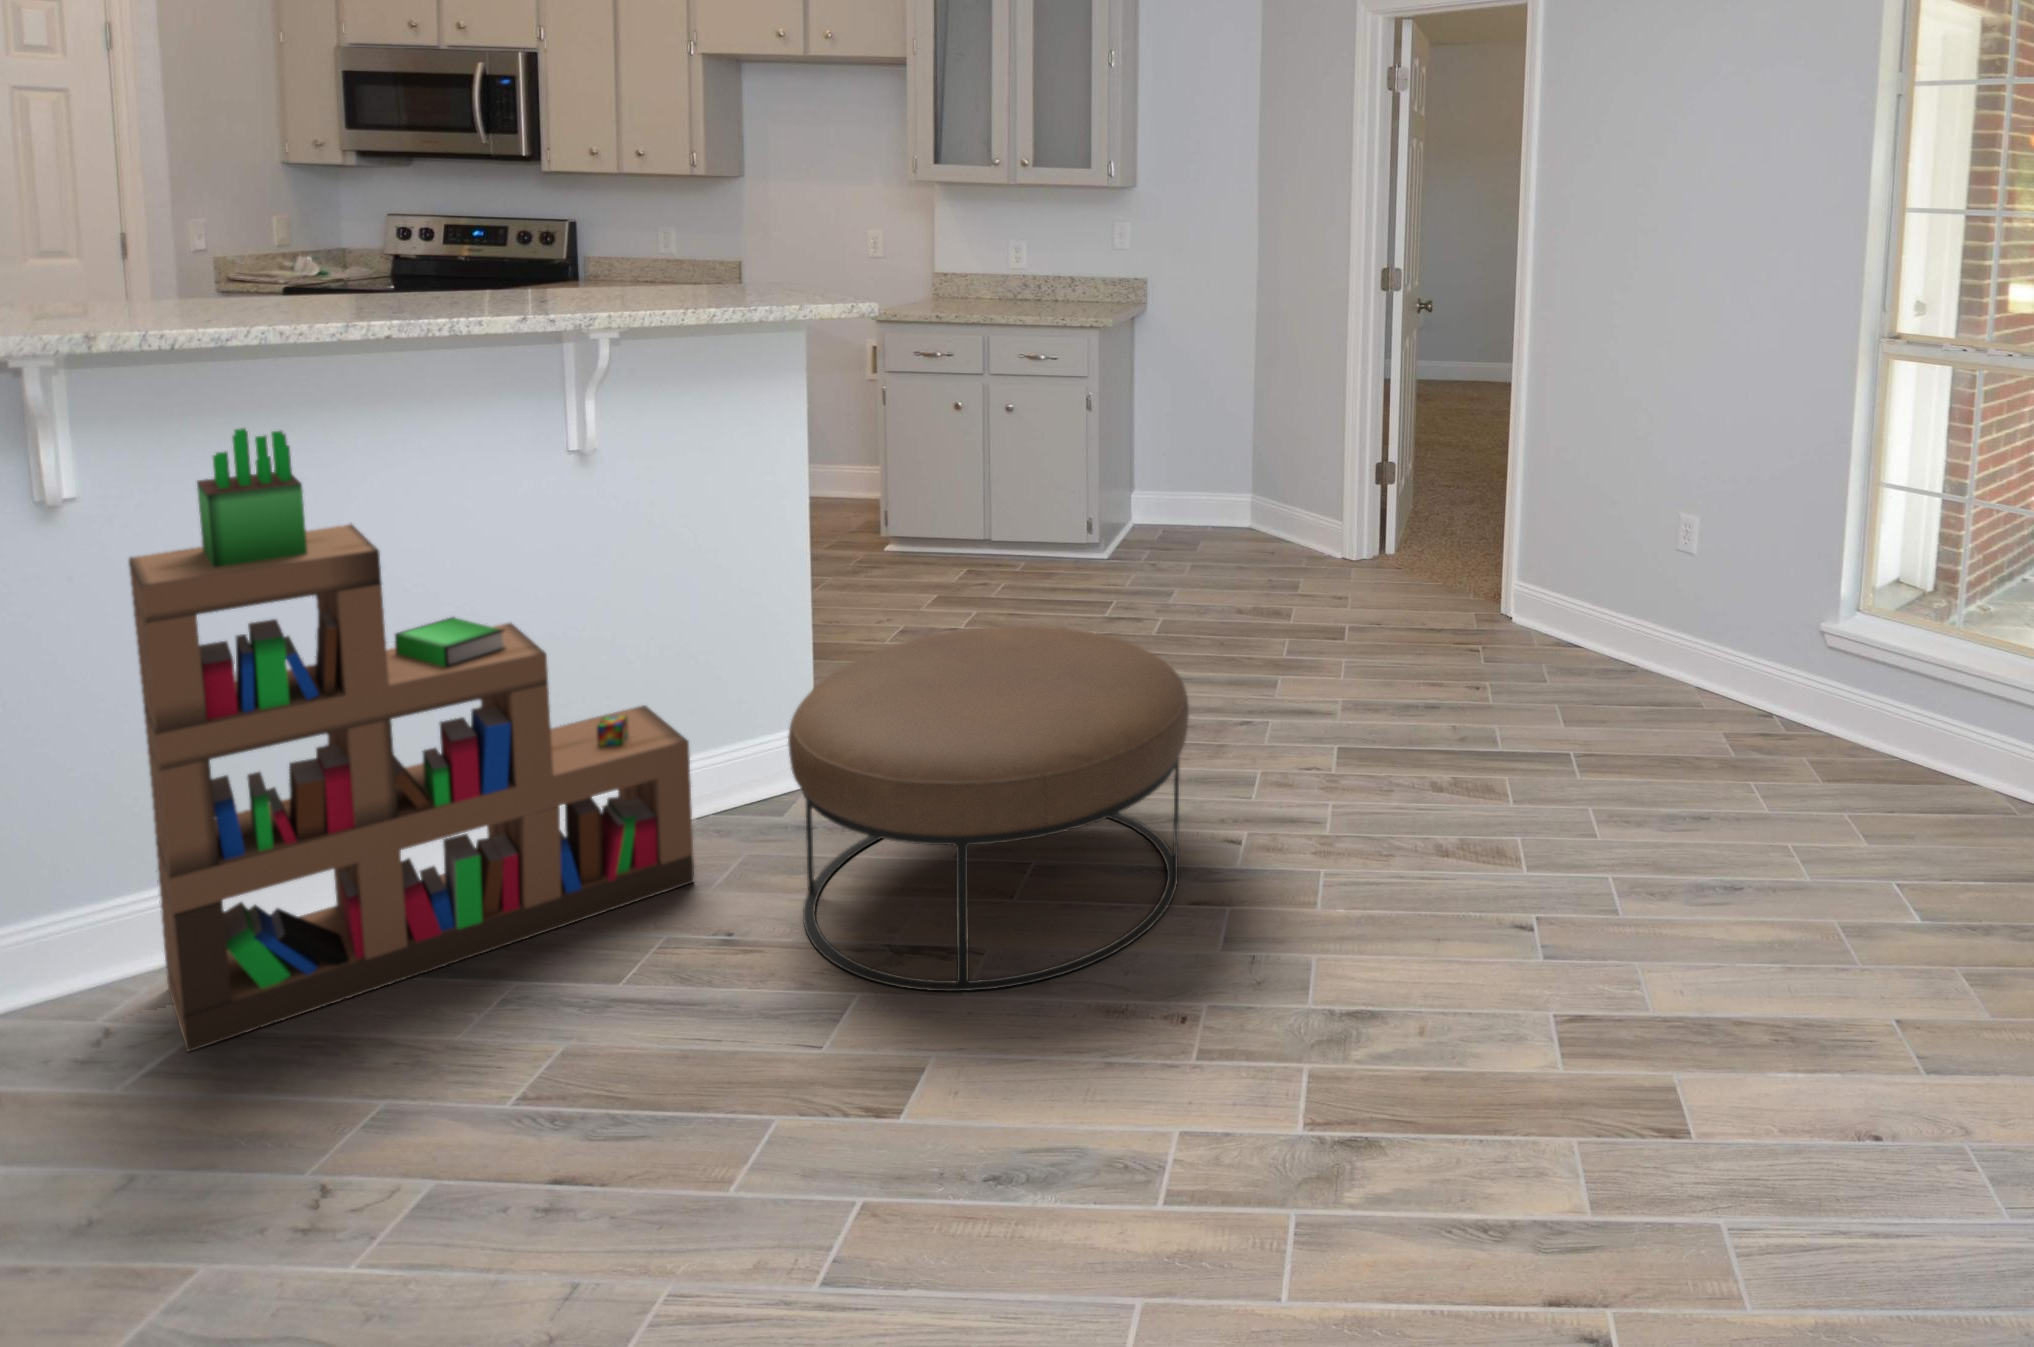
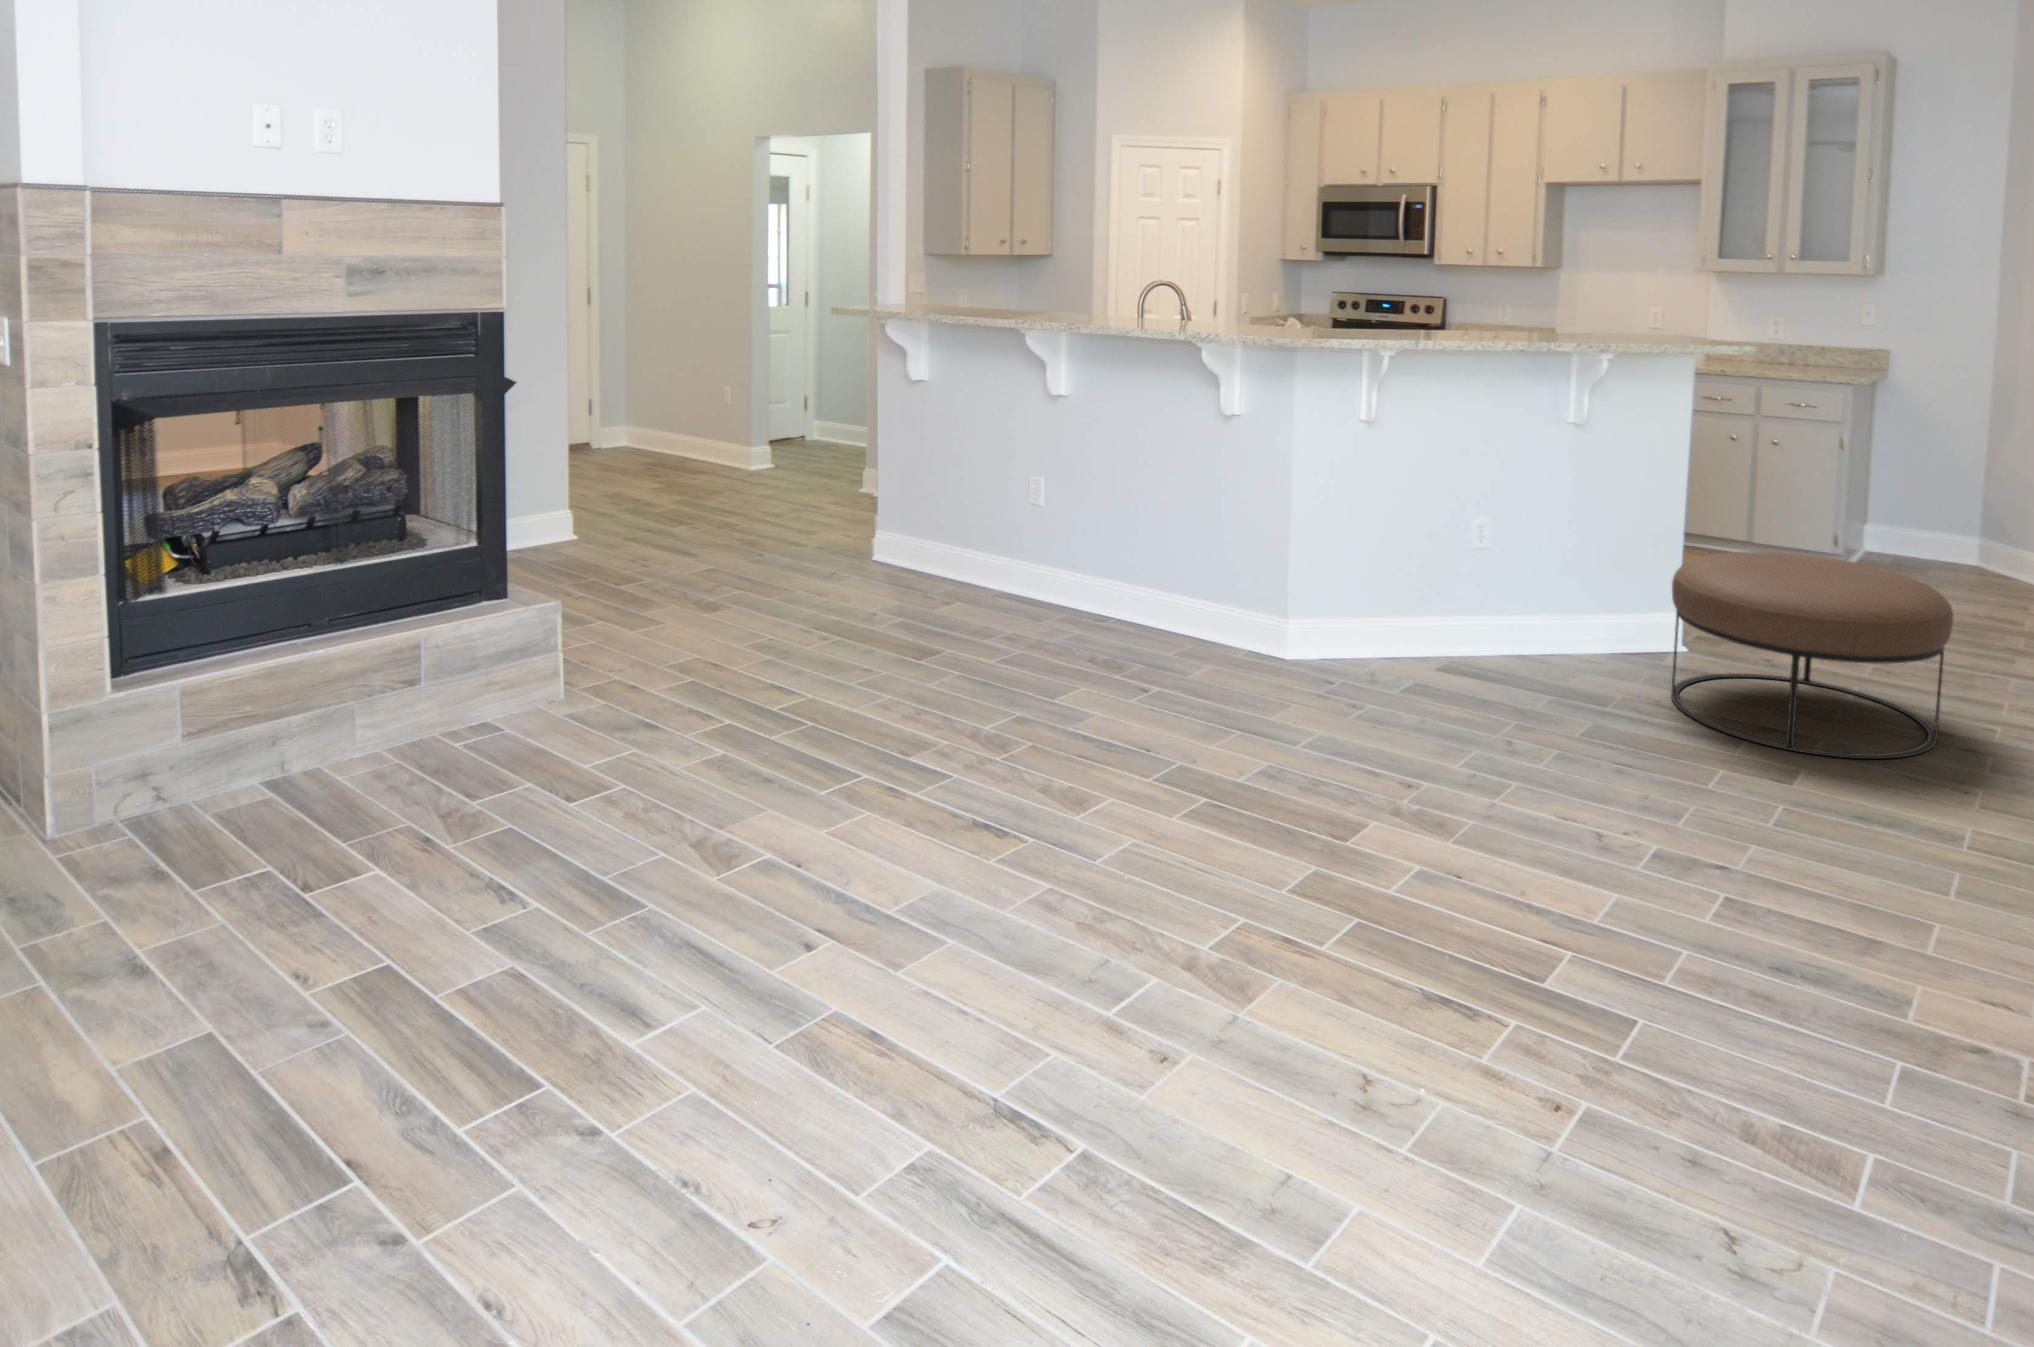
bookshelf: present [129,428,694,1052] -> none [1351,376,1603,681]

